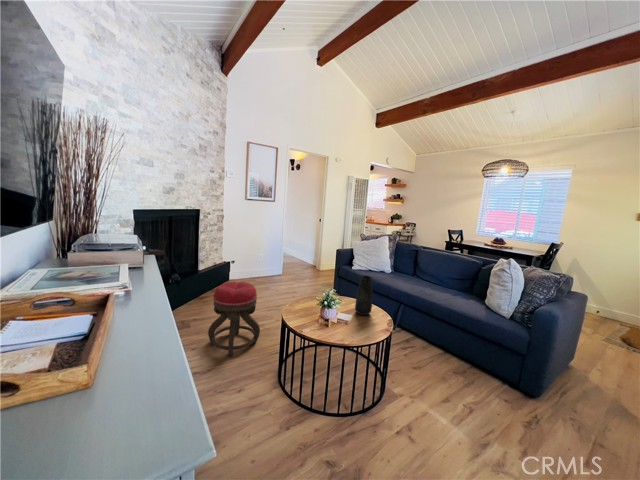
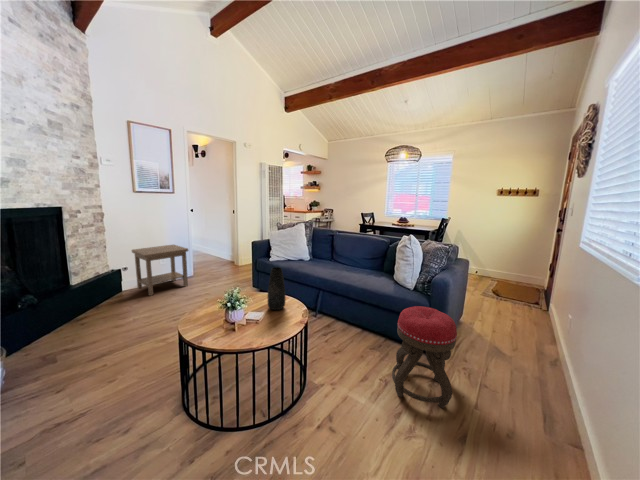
side table: none [240,245,282,286] -> present [132,245,188,296]
ottoman: present [208,282,260,356] -> present [392,306,457,408]

